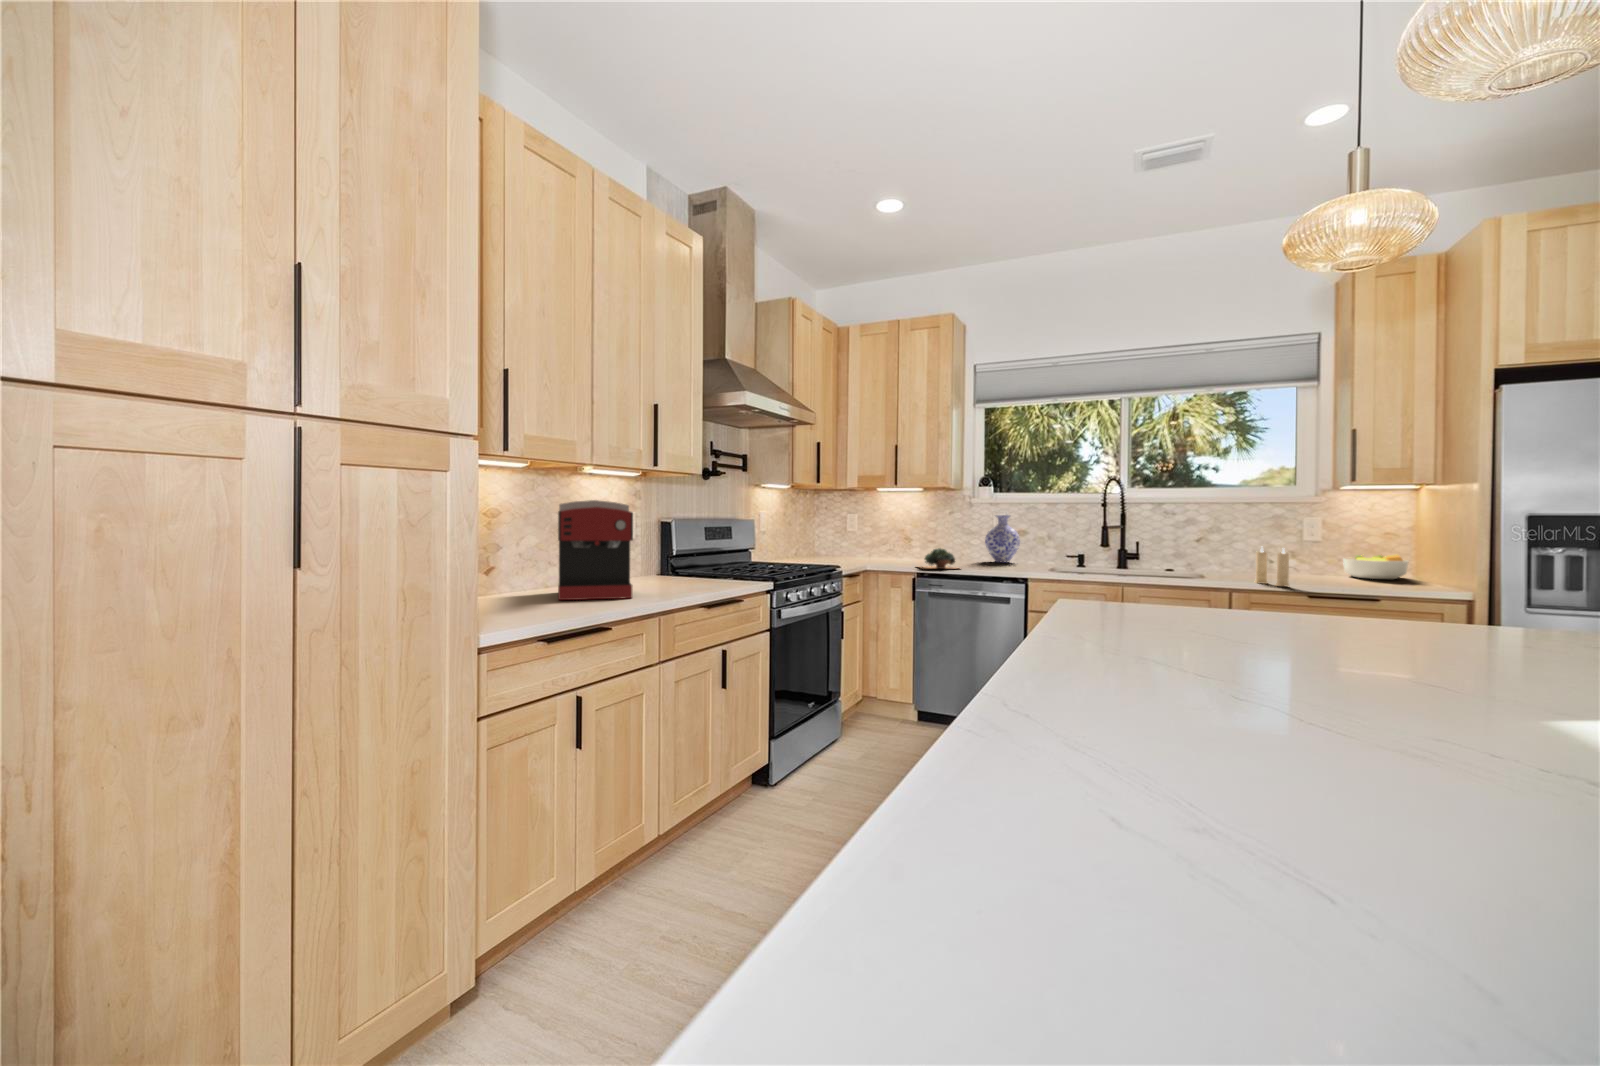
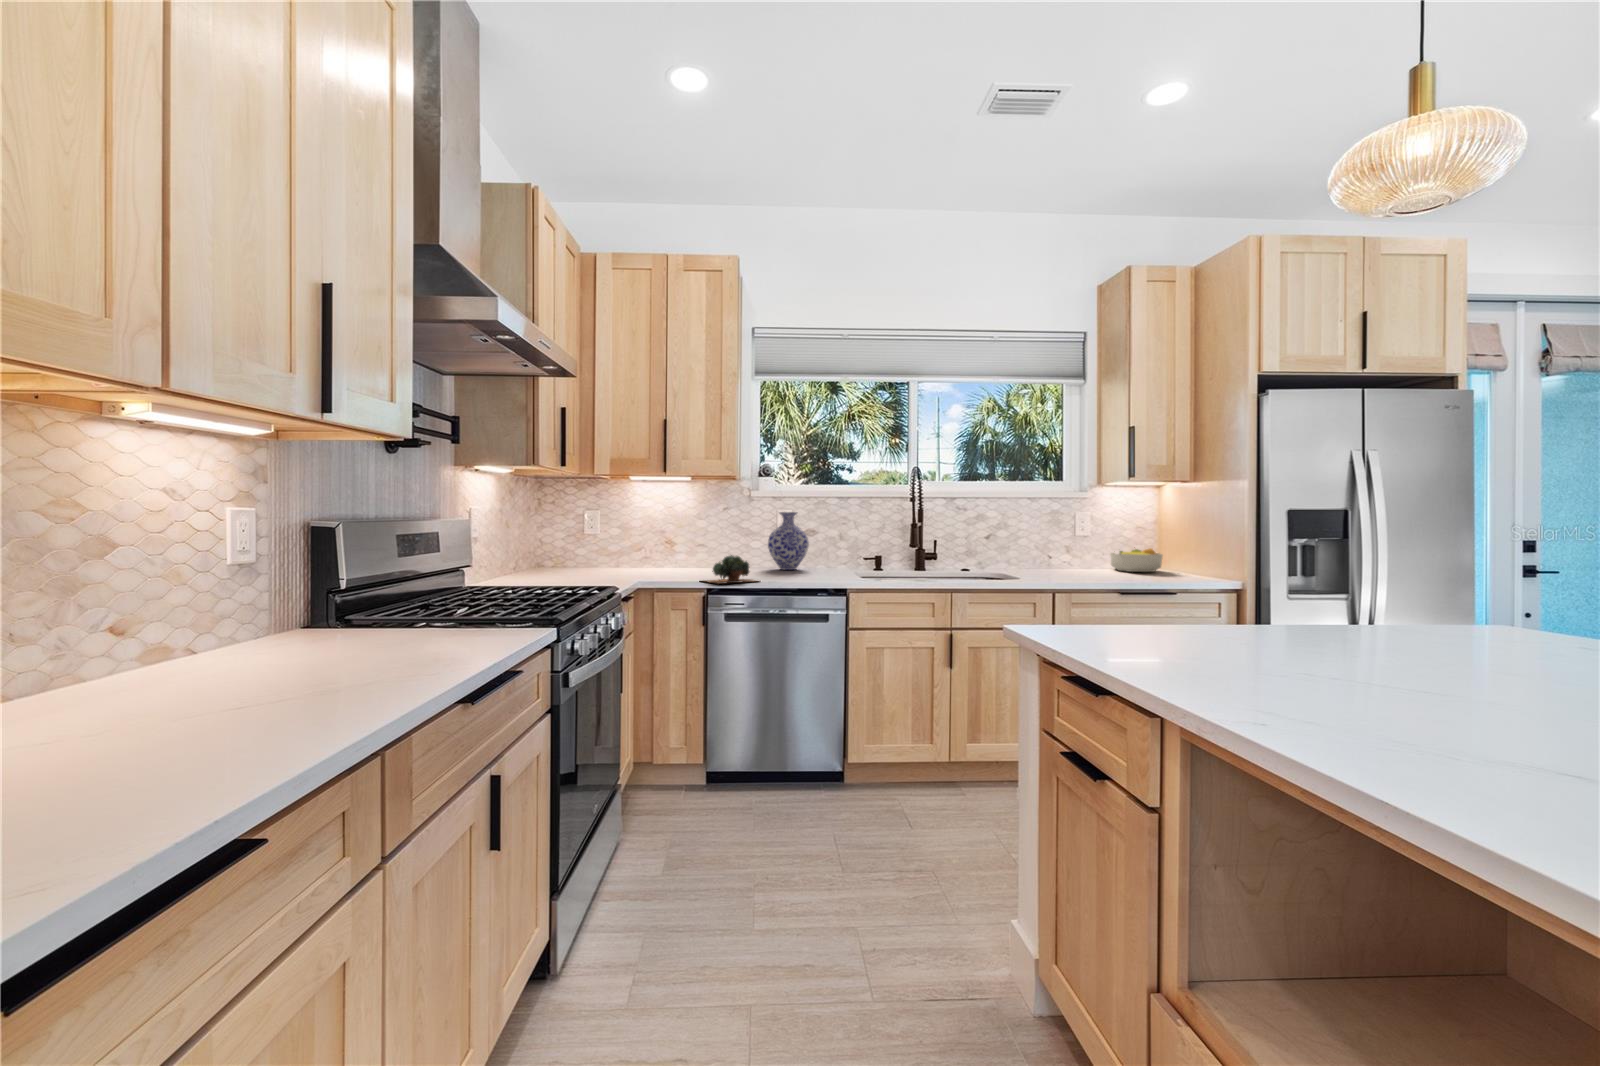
coffee maker: present [558,500,633,600] -> none [117,480,339,715]
candle: present [1255,548,1289,586] -> none [1064,543,1103,585]

